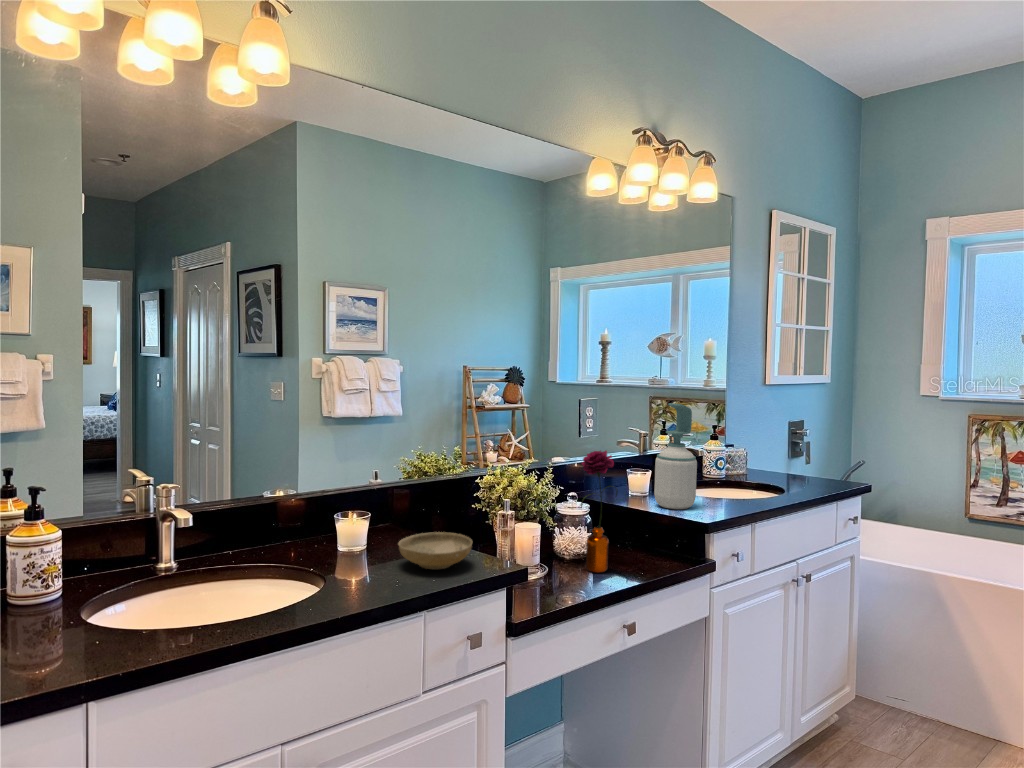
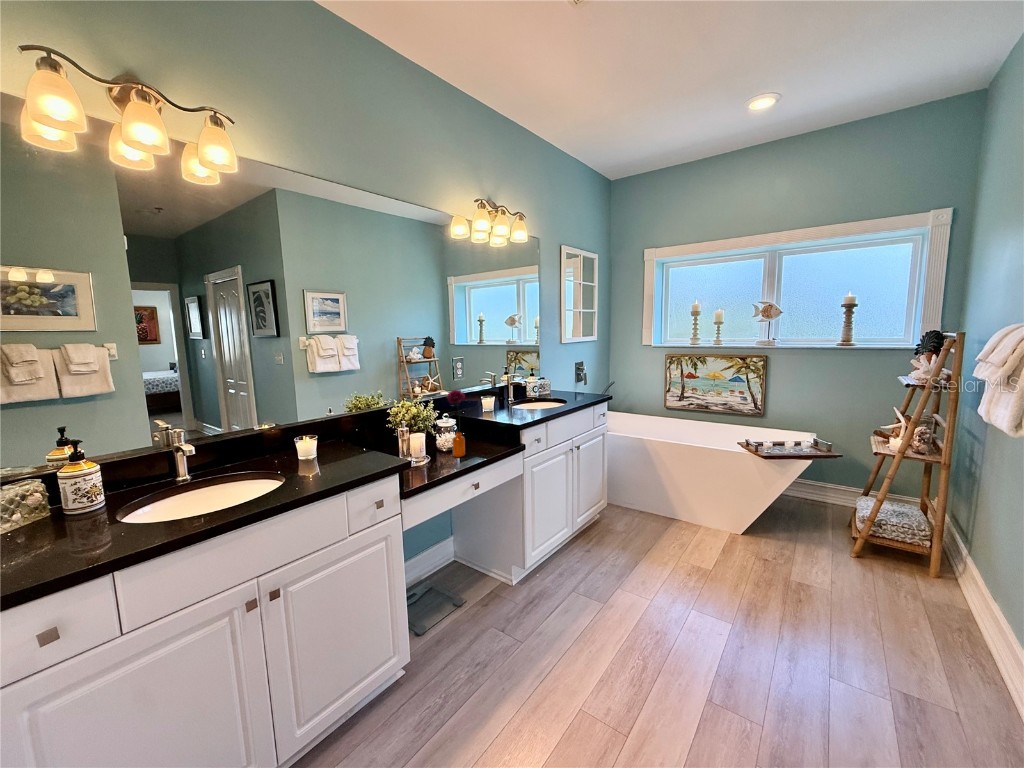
soap bottle: present [654,403,697,509] -> none [494,359,517,418]
ceramic bowl: present [398,532,472,569] -> none [332,444,378,466]

